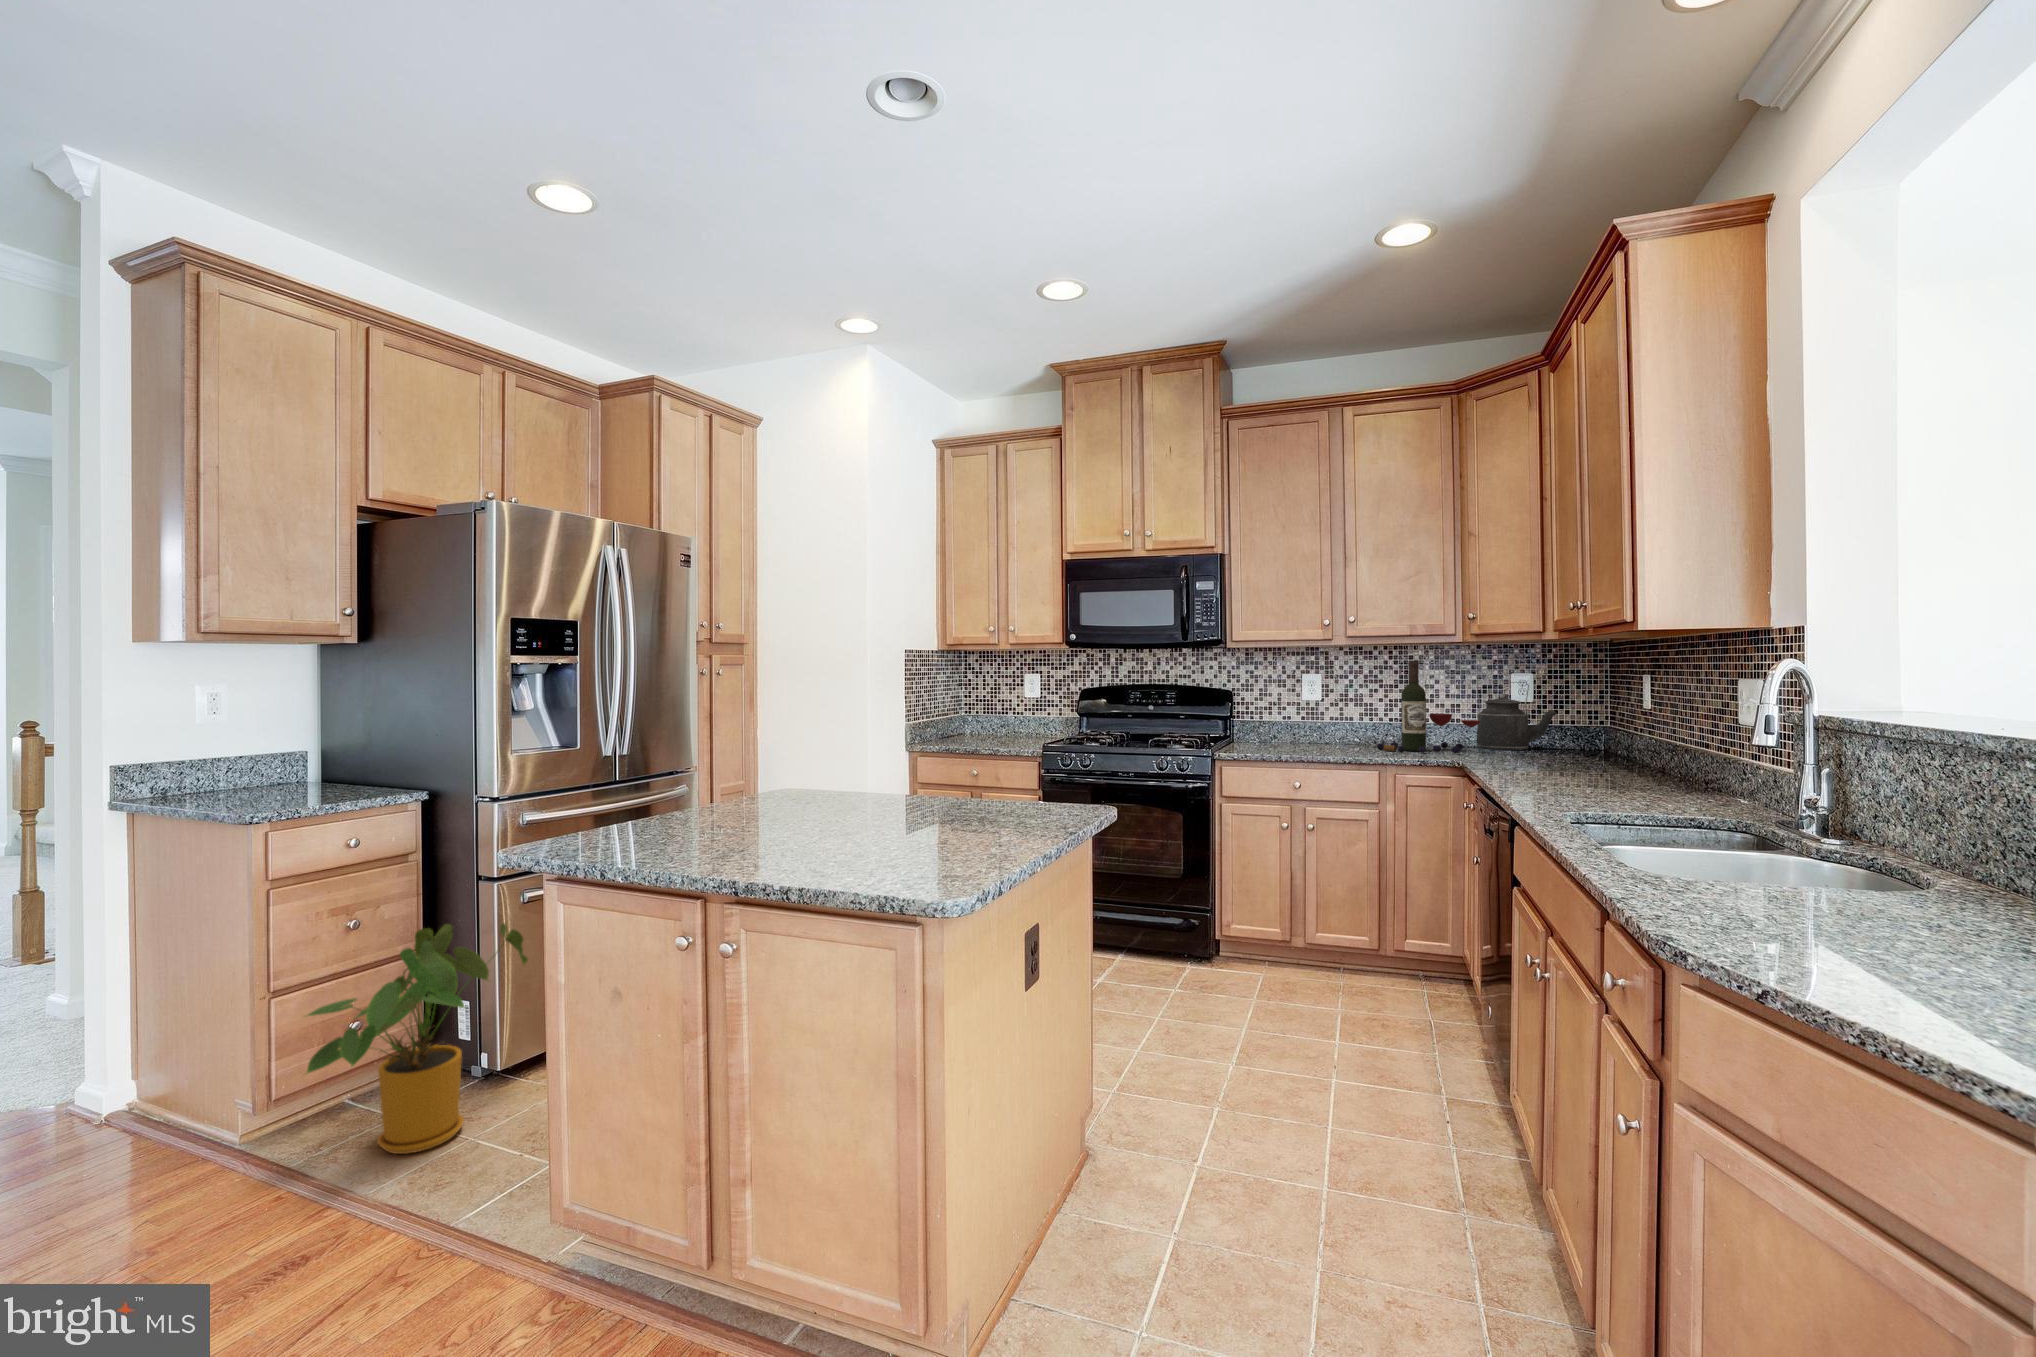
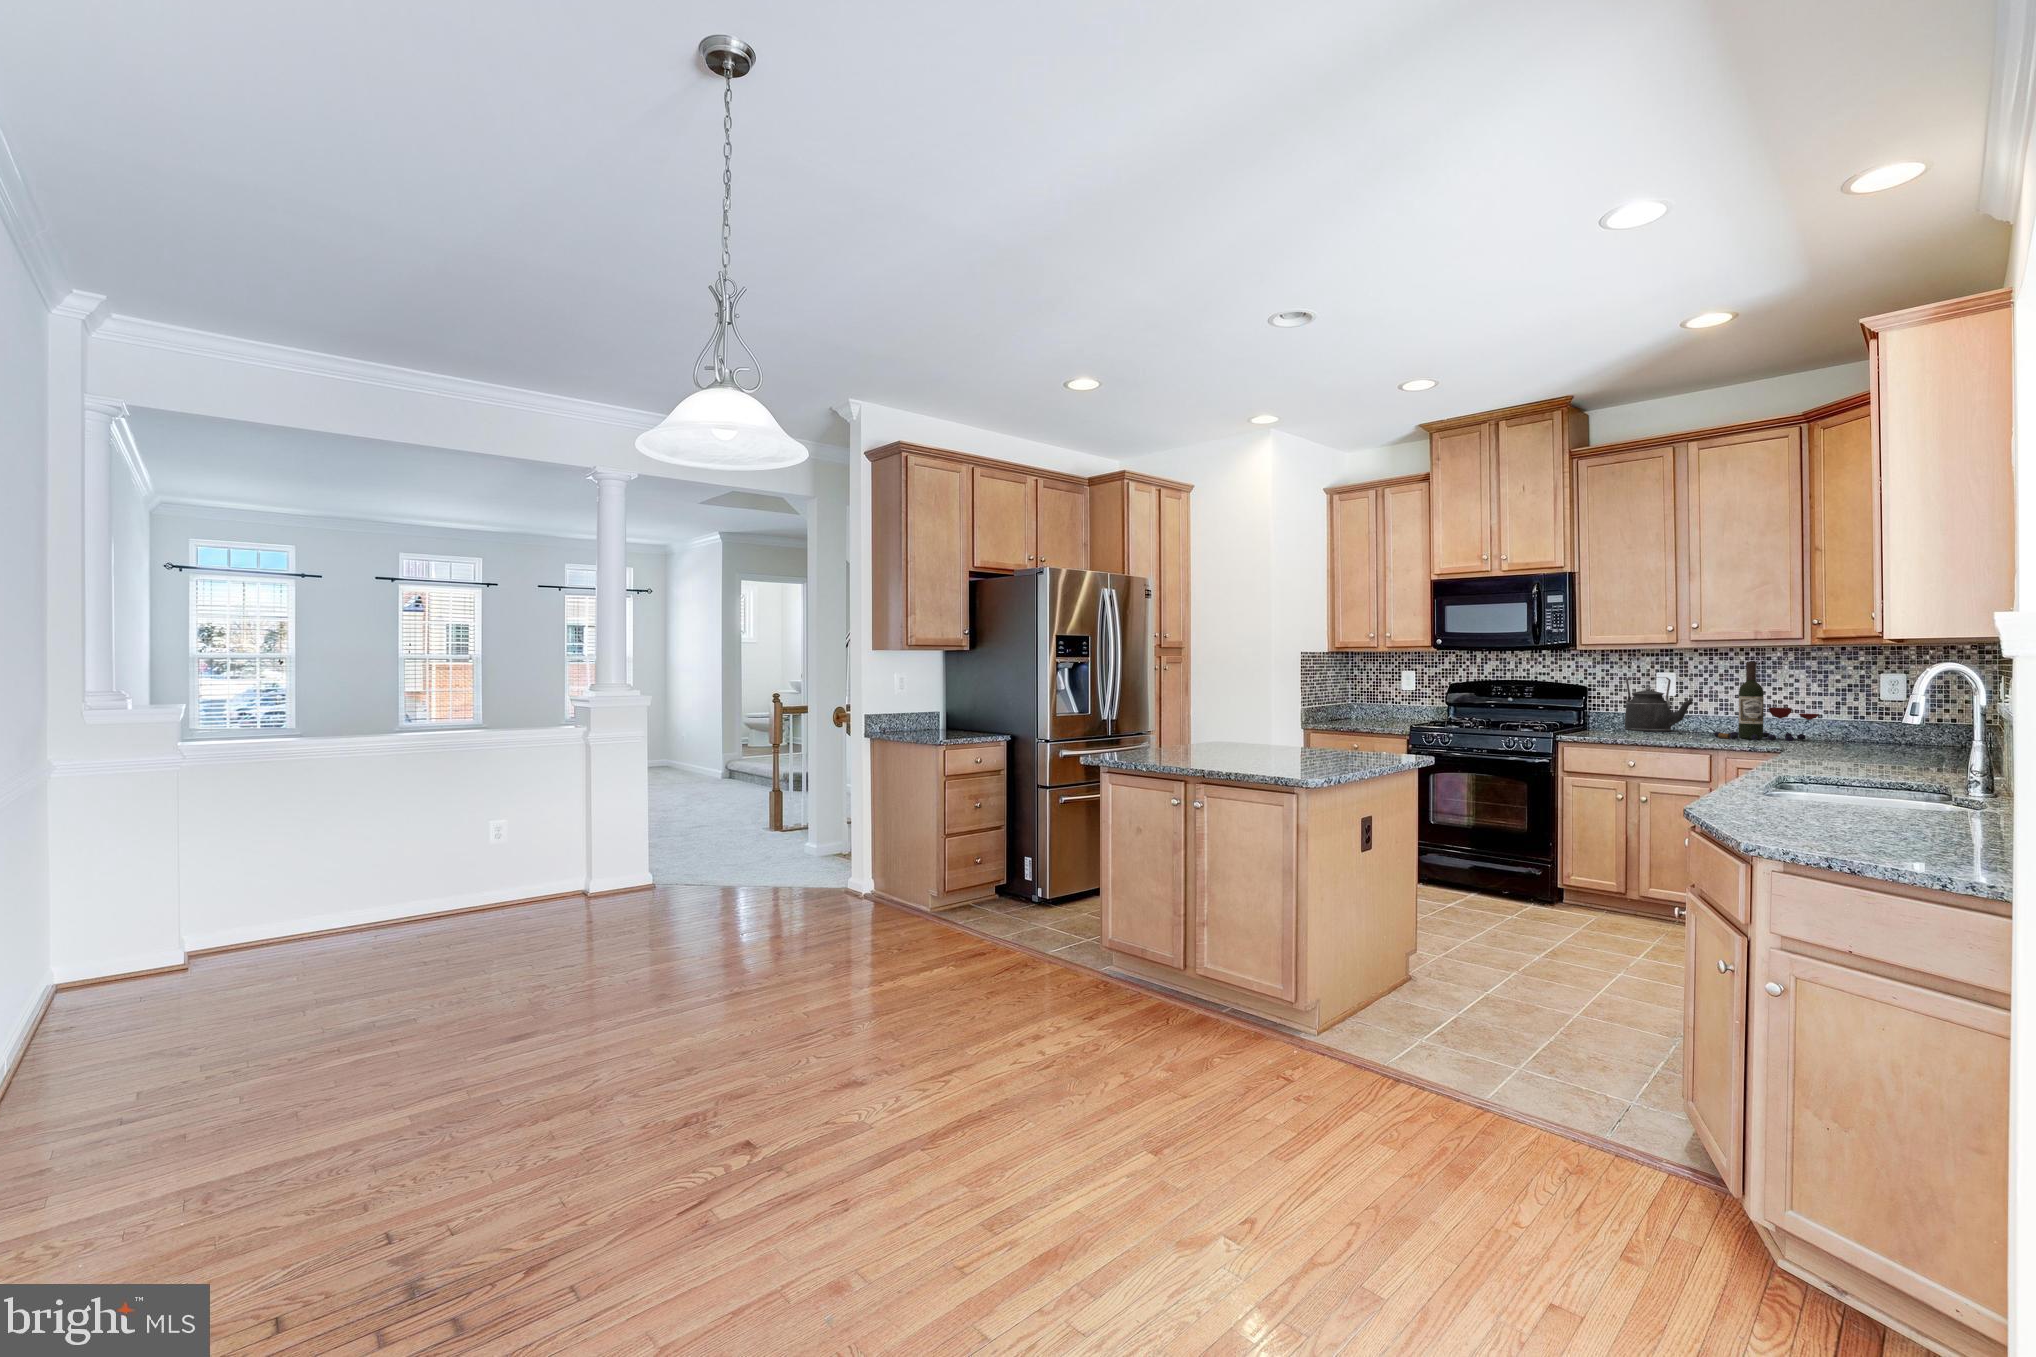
kettle: present [1476,682,1557,750] -> present [1625,677,1693,732]
house plant: present [306,923,528,1154] -> none [967,810,1066,927]

